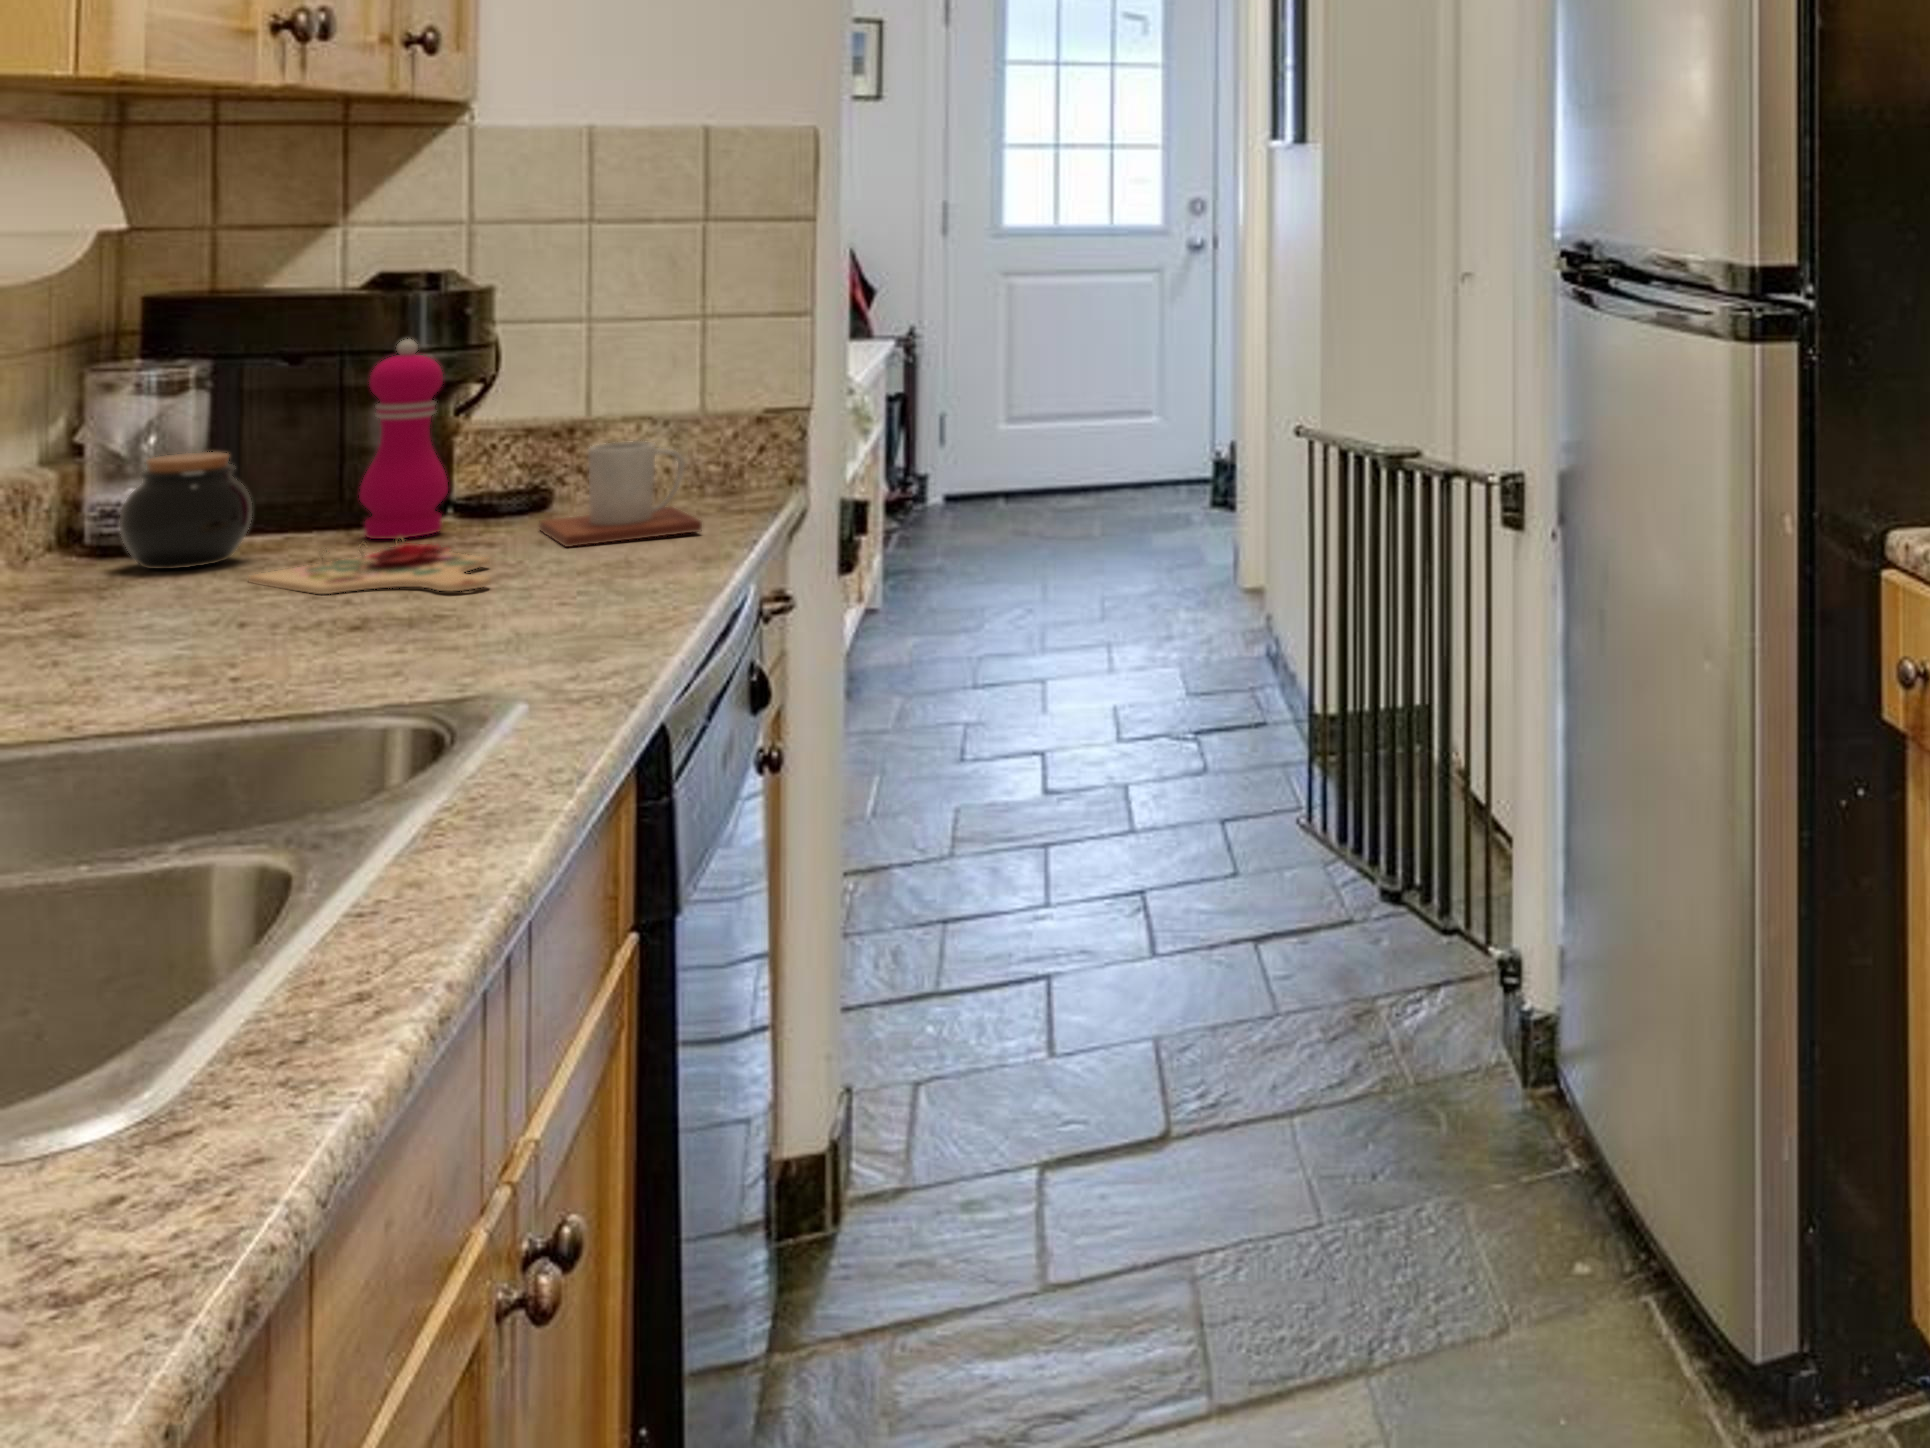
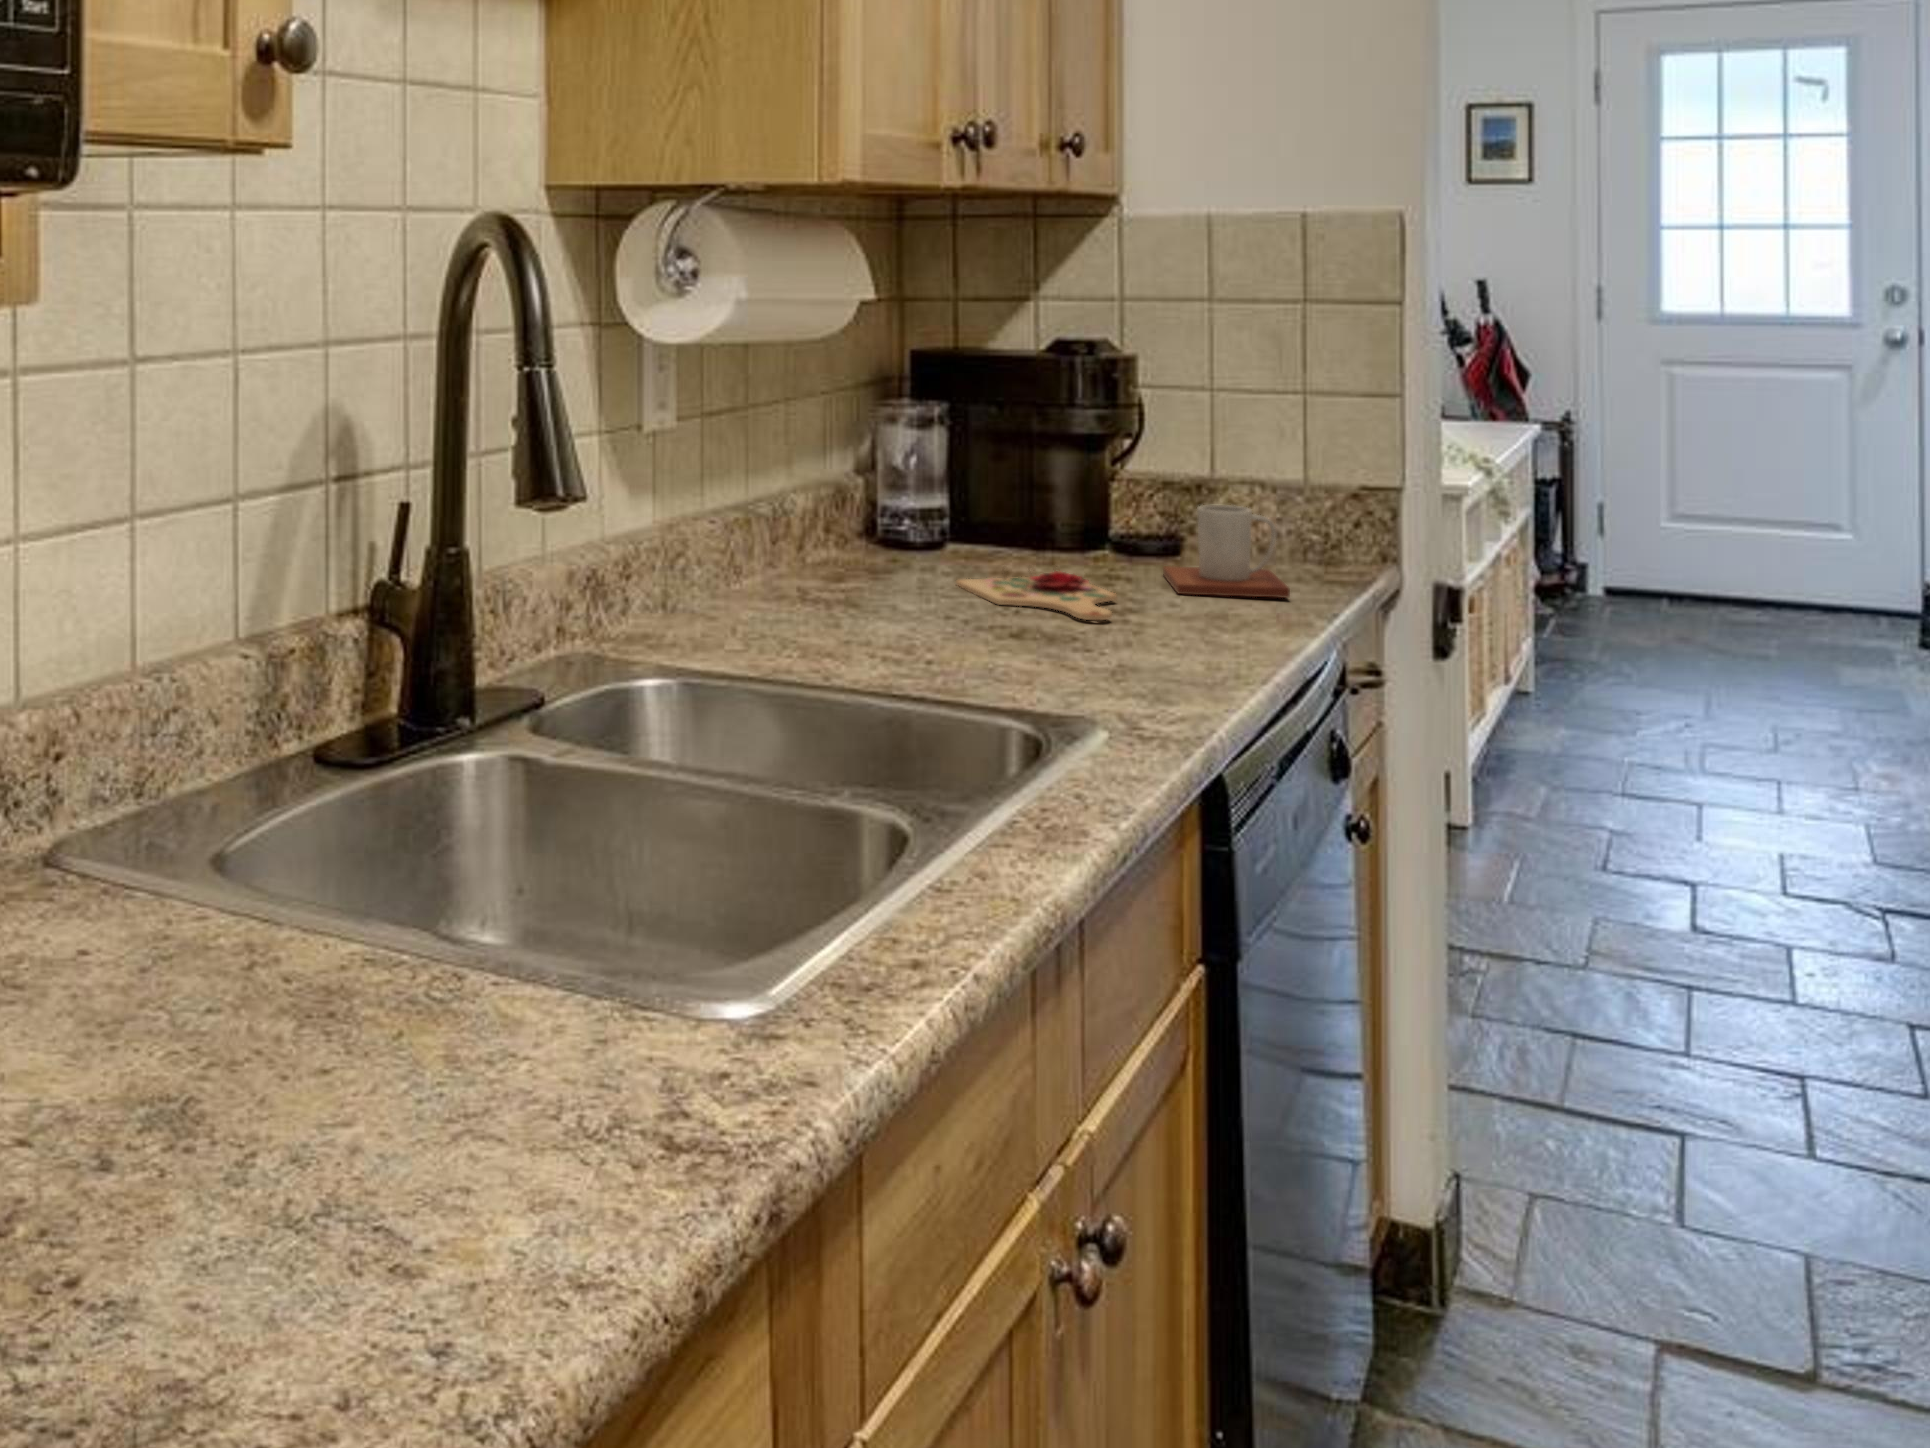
pepper mill: present [359,339,448,539] -> none [1035,399,1096,566]
jar: present [120,452,252,569] -> none [885,477,963,566]

